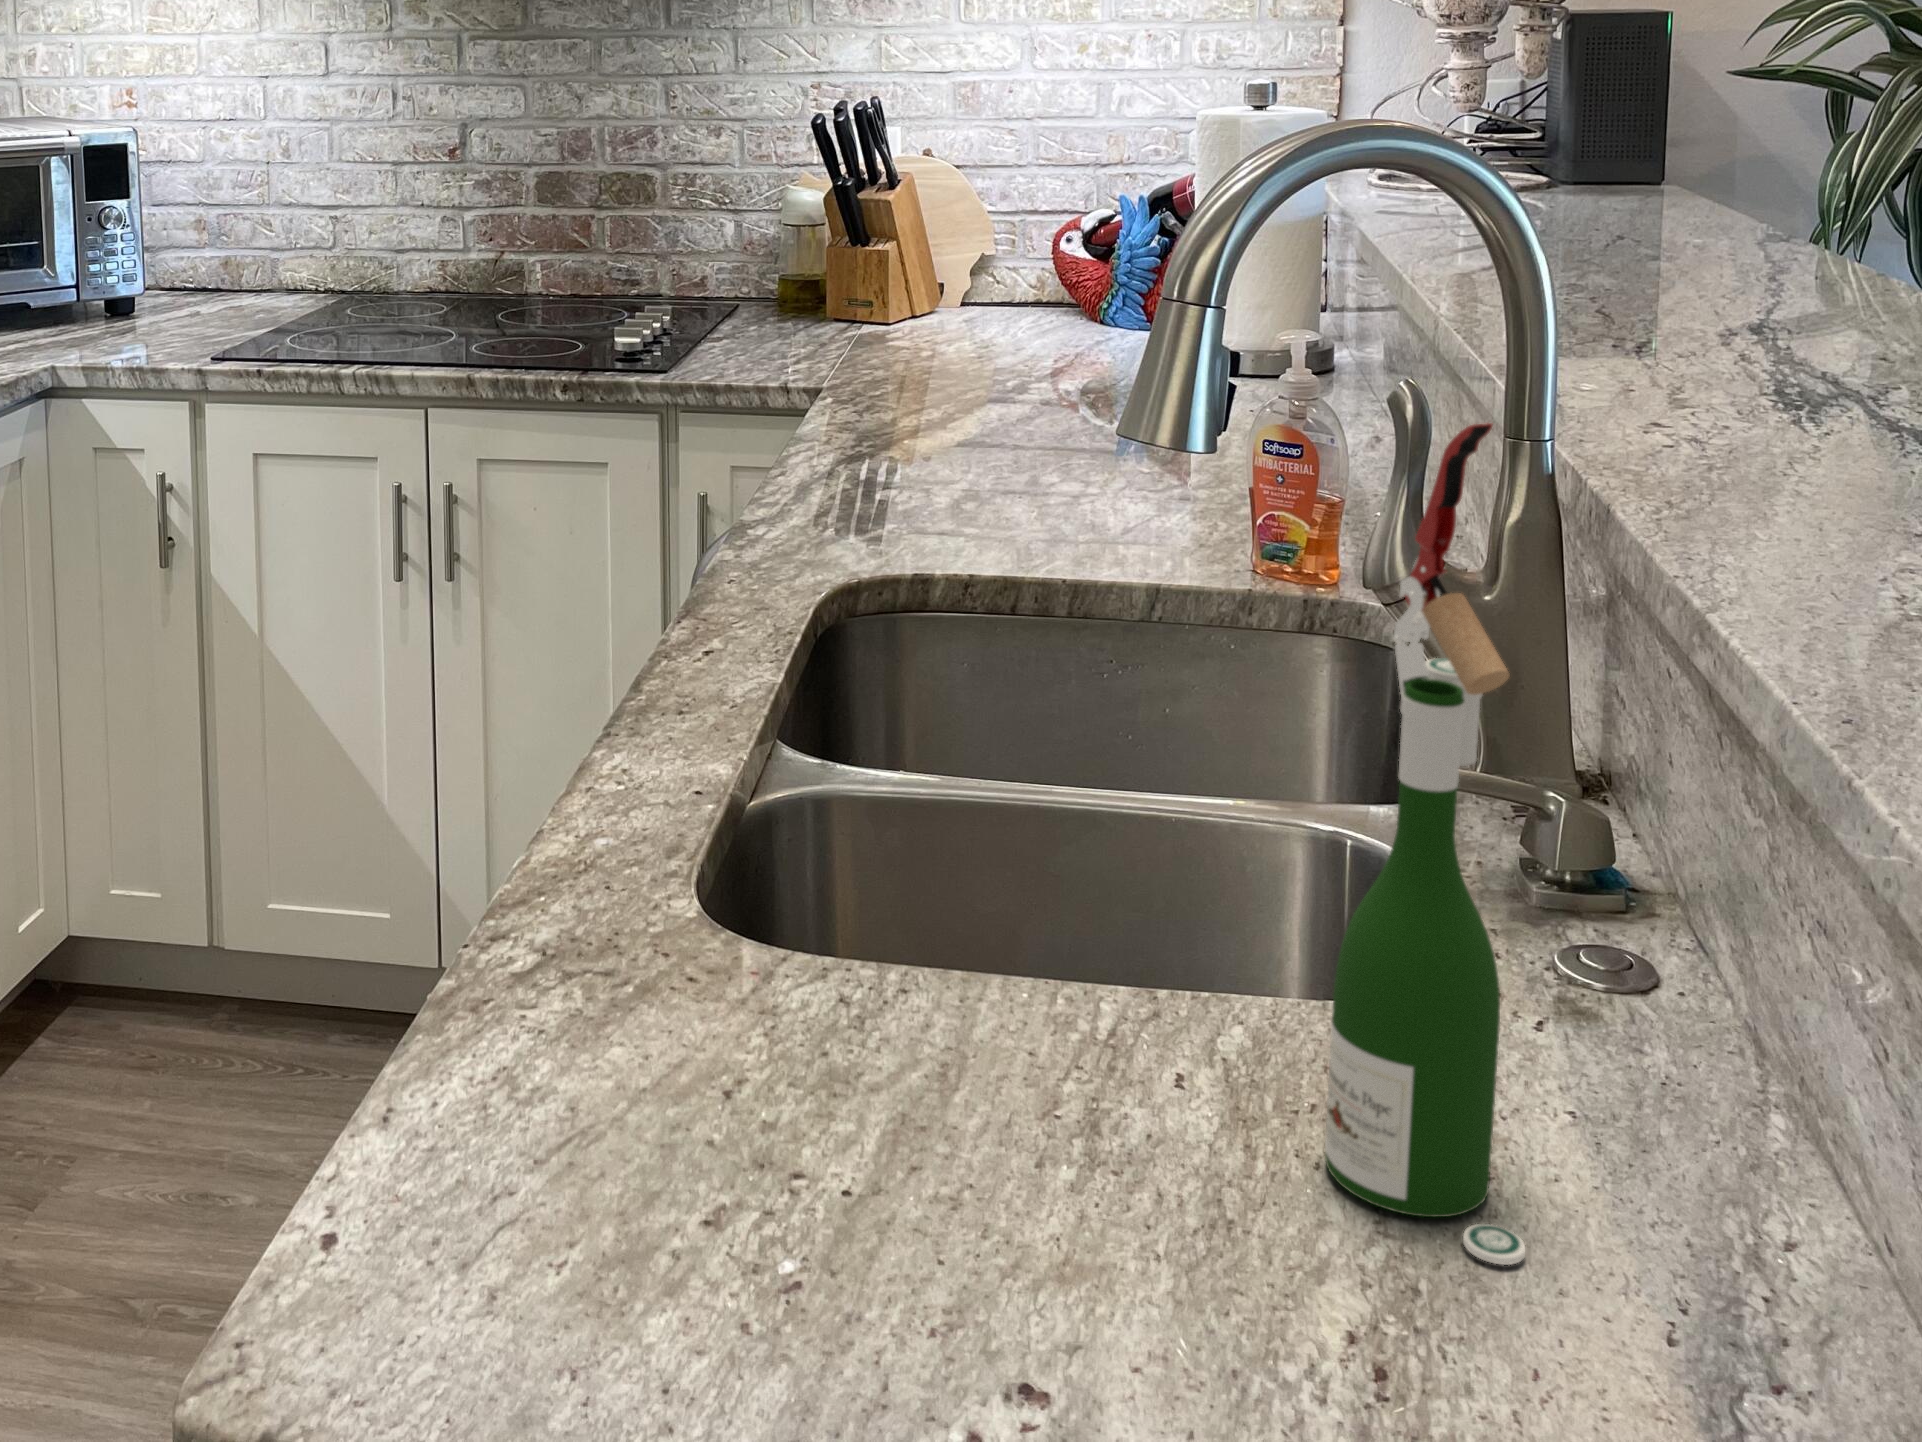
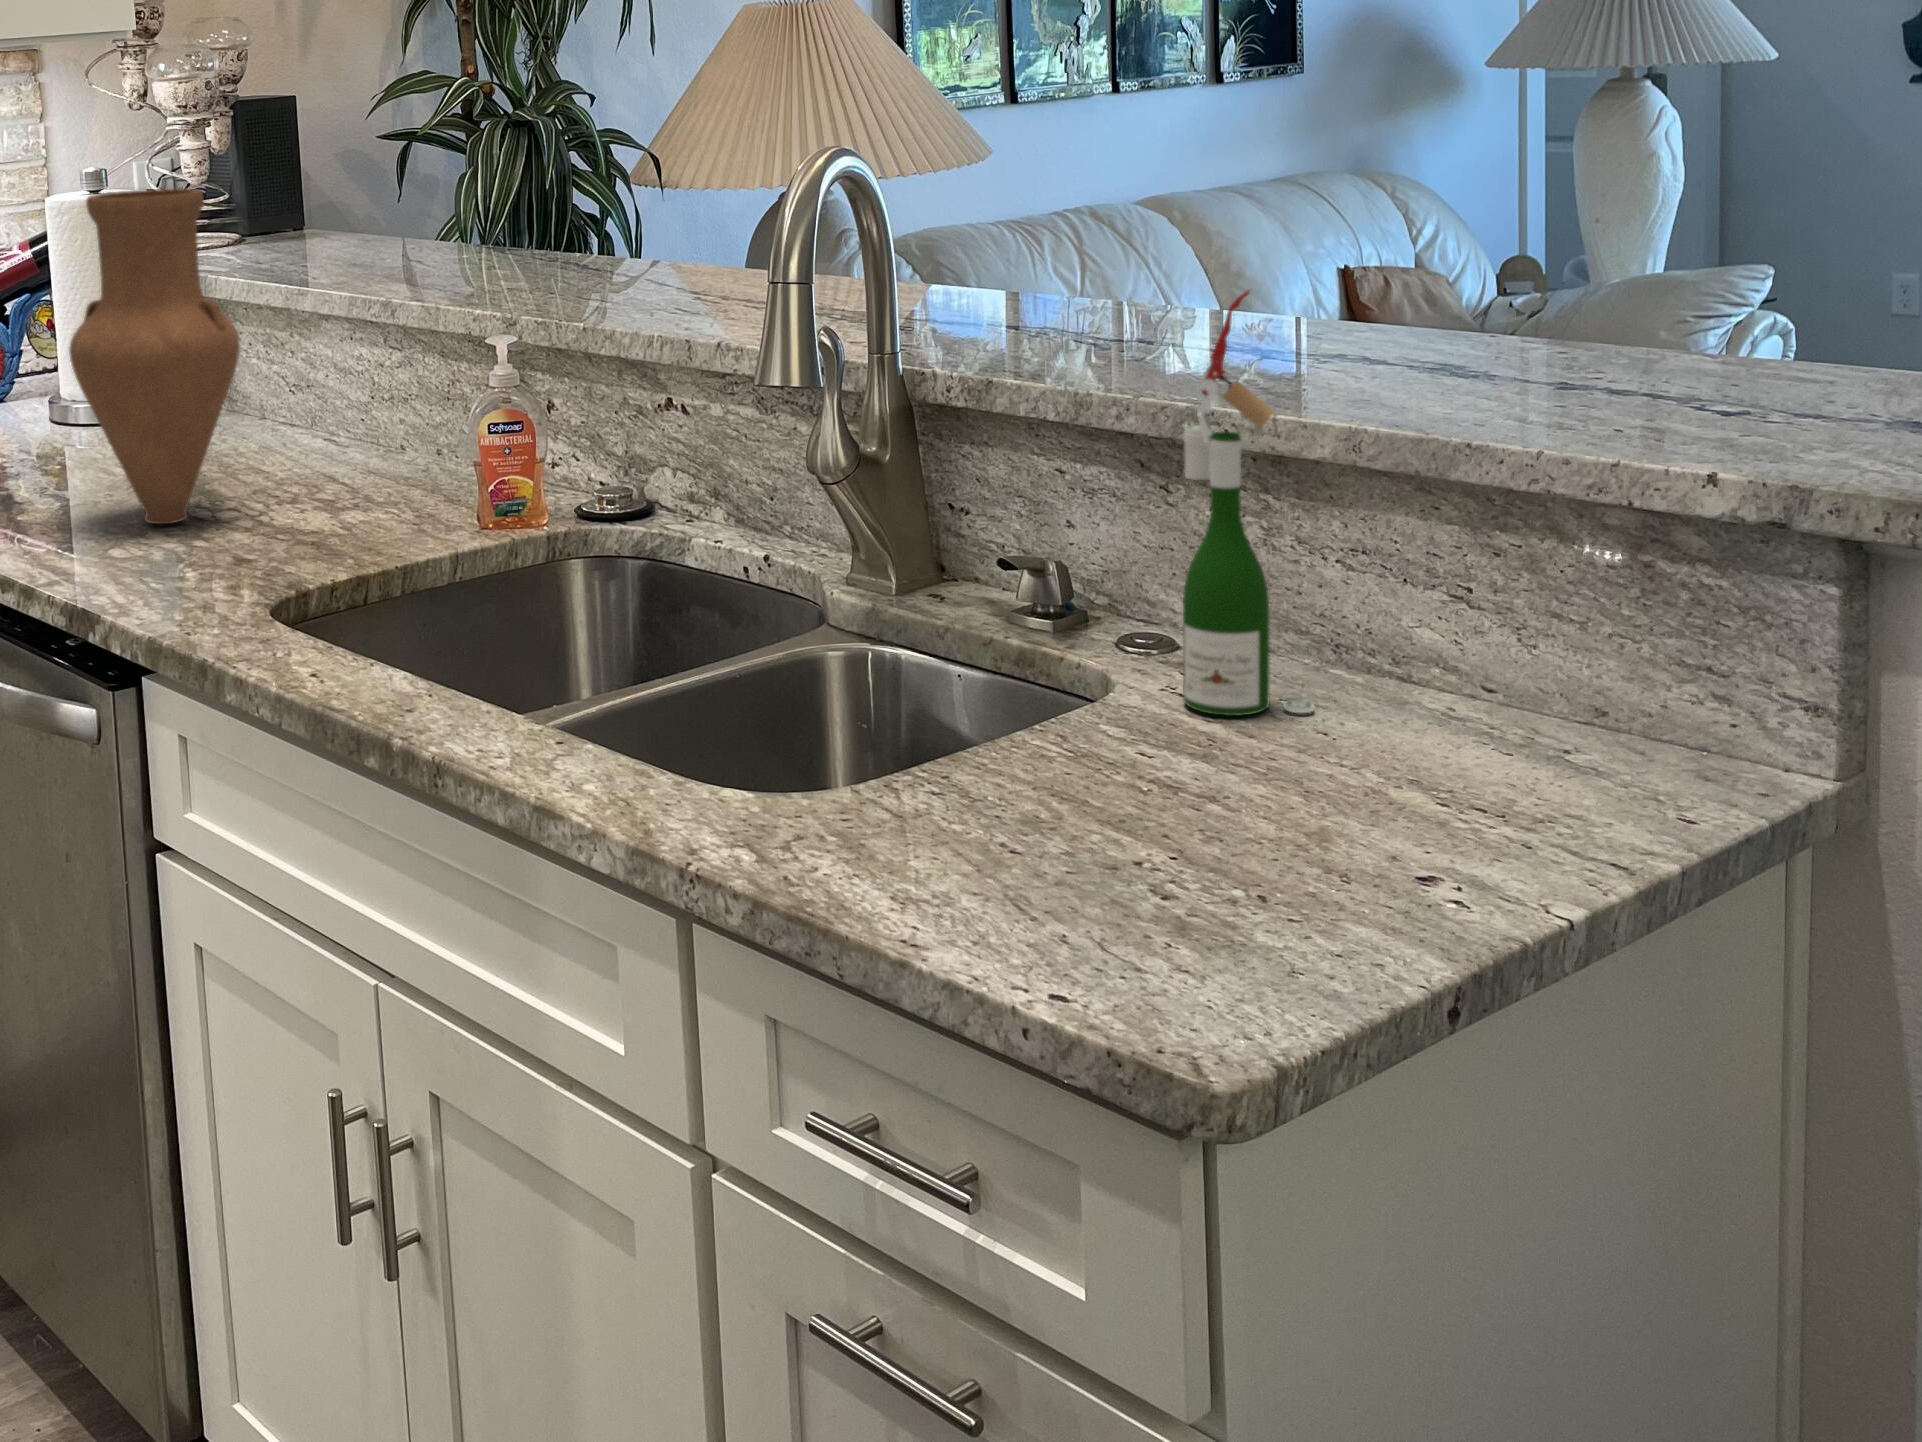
vase: none [886,97,1084,481] -> present [69,188,240,524]

